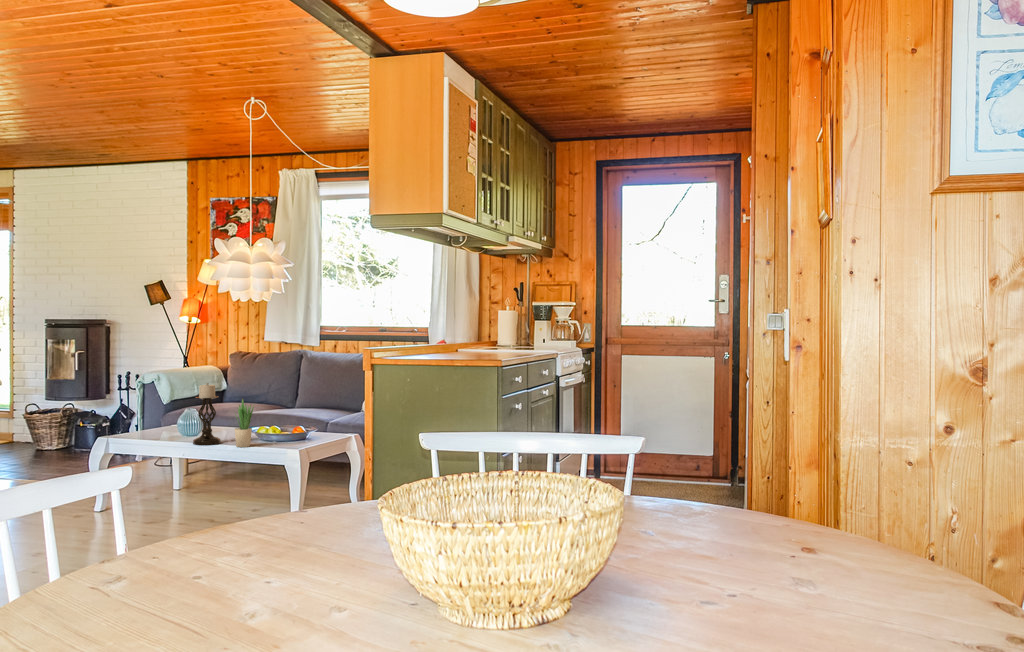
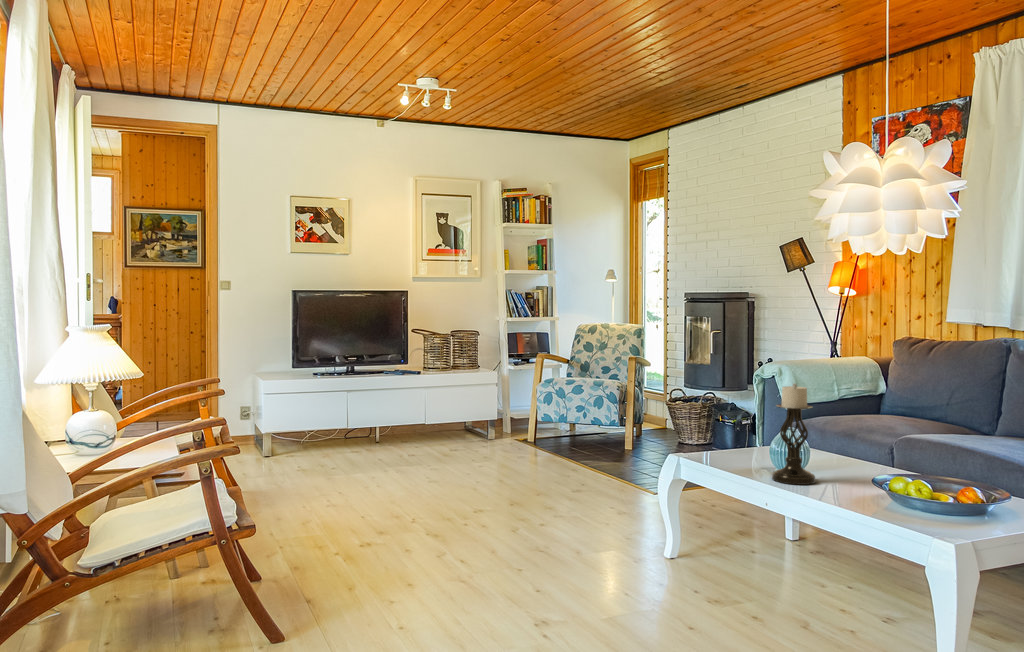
potted plant: present [235,398,254,447] -> none [829,413,866,500]

